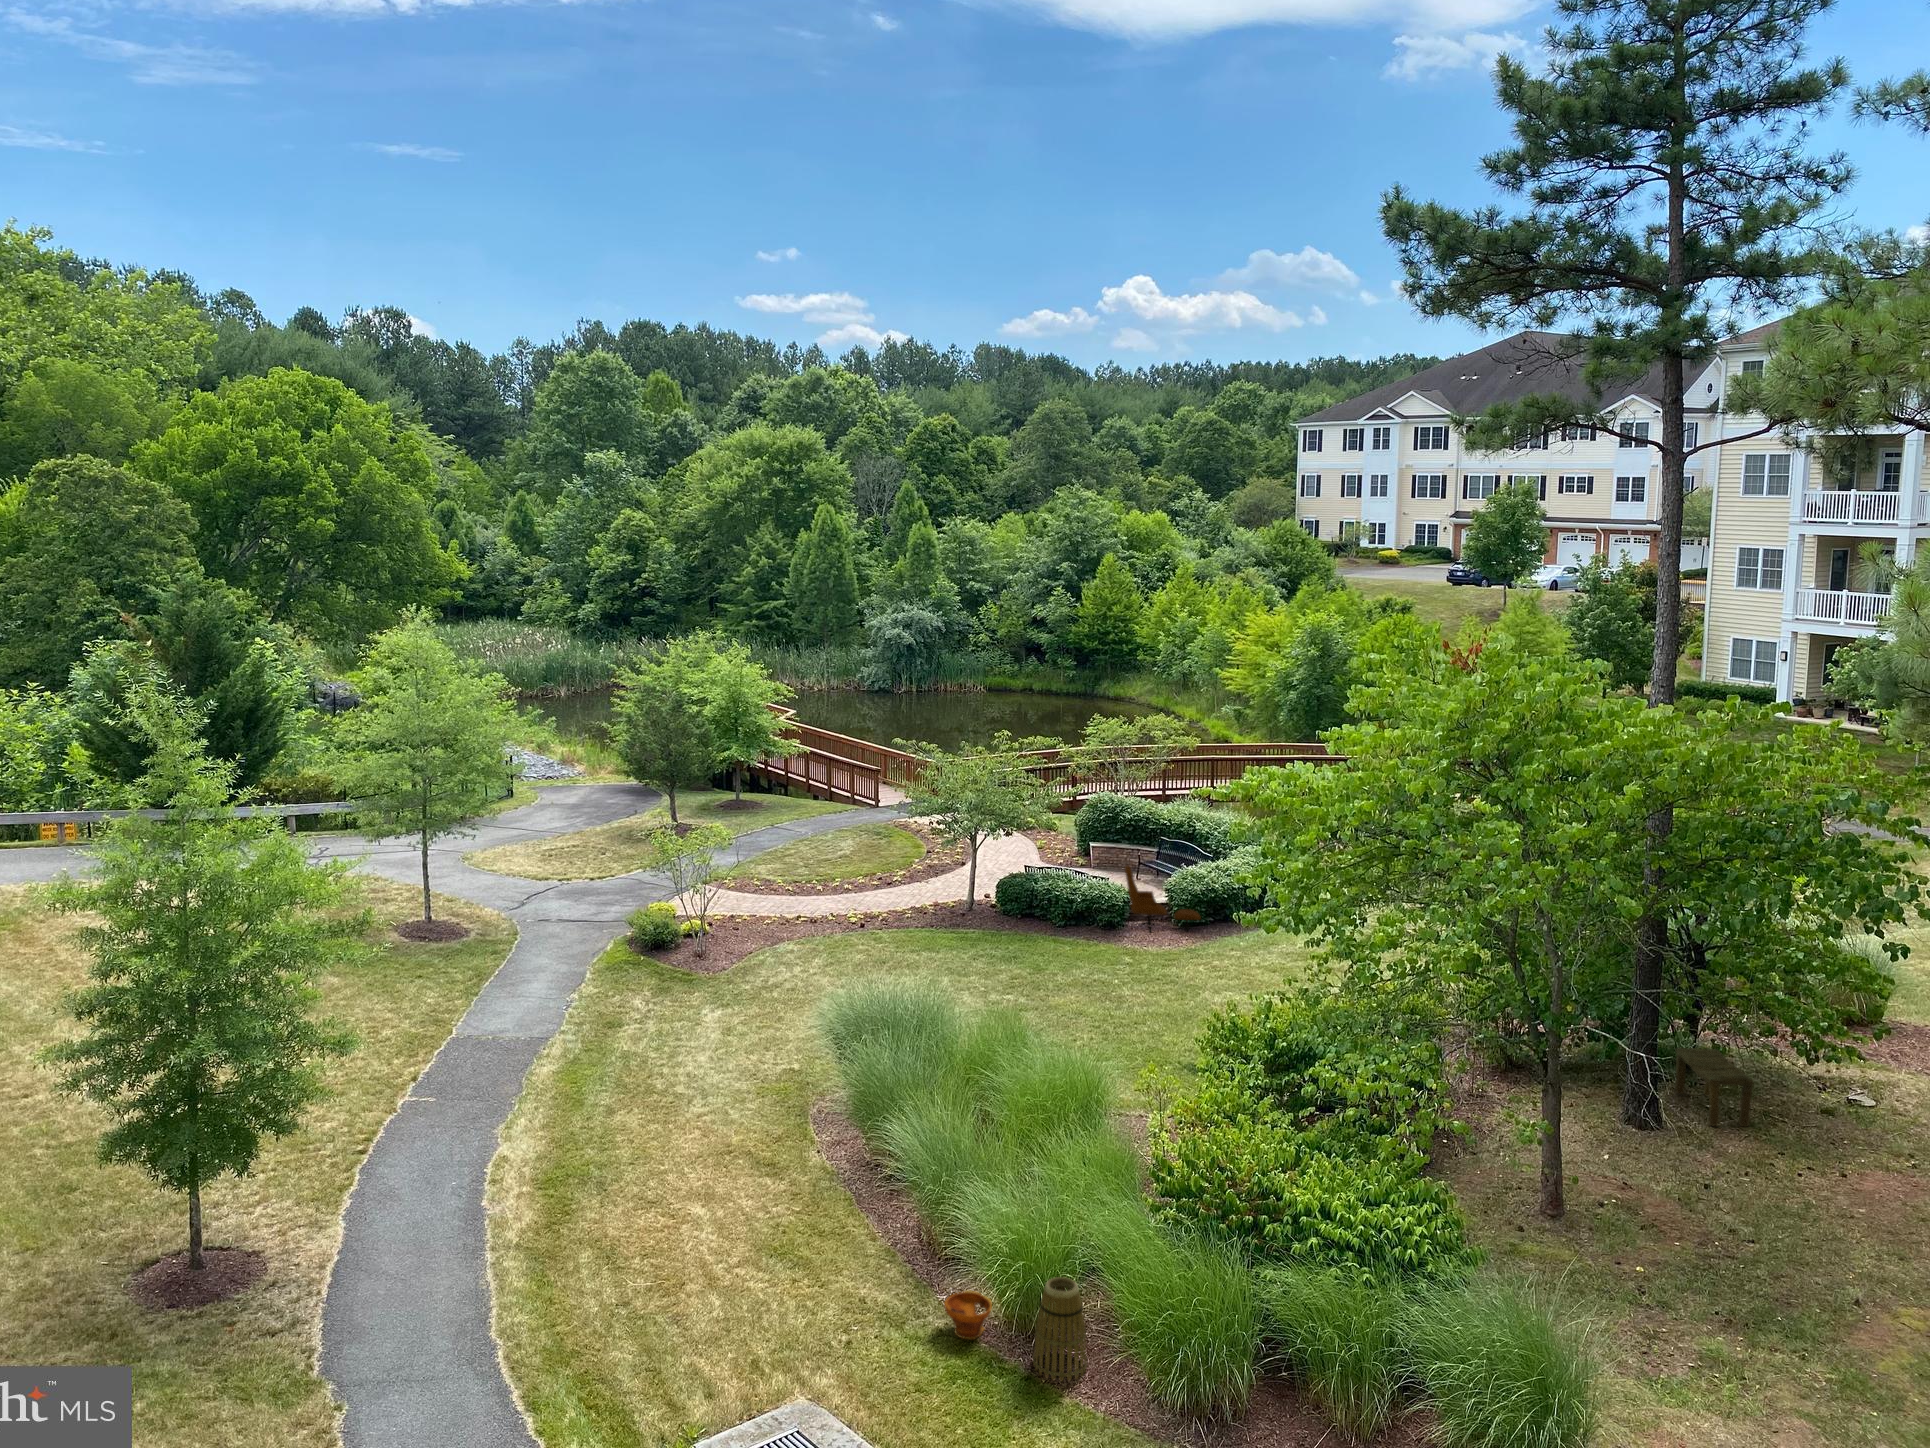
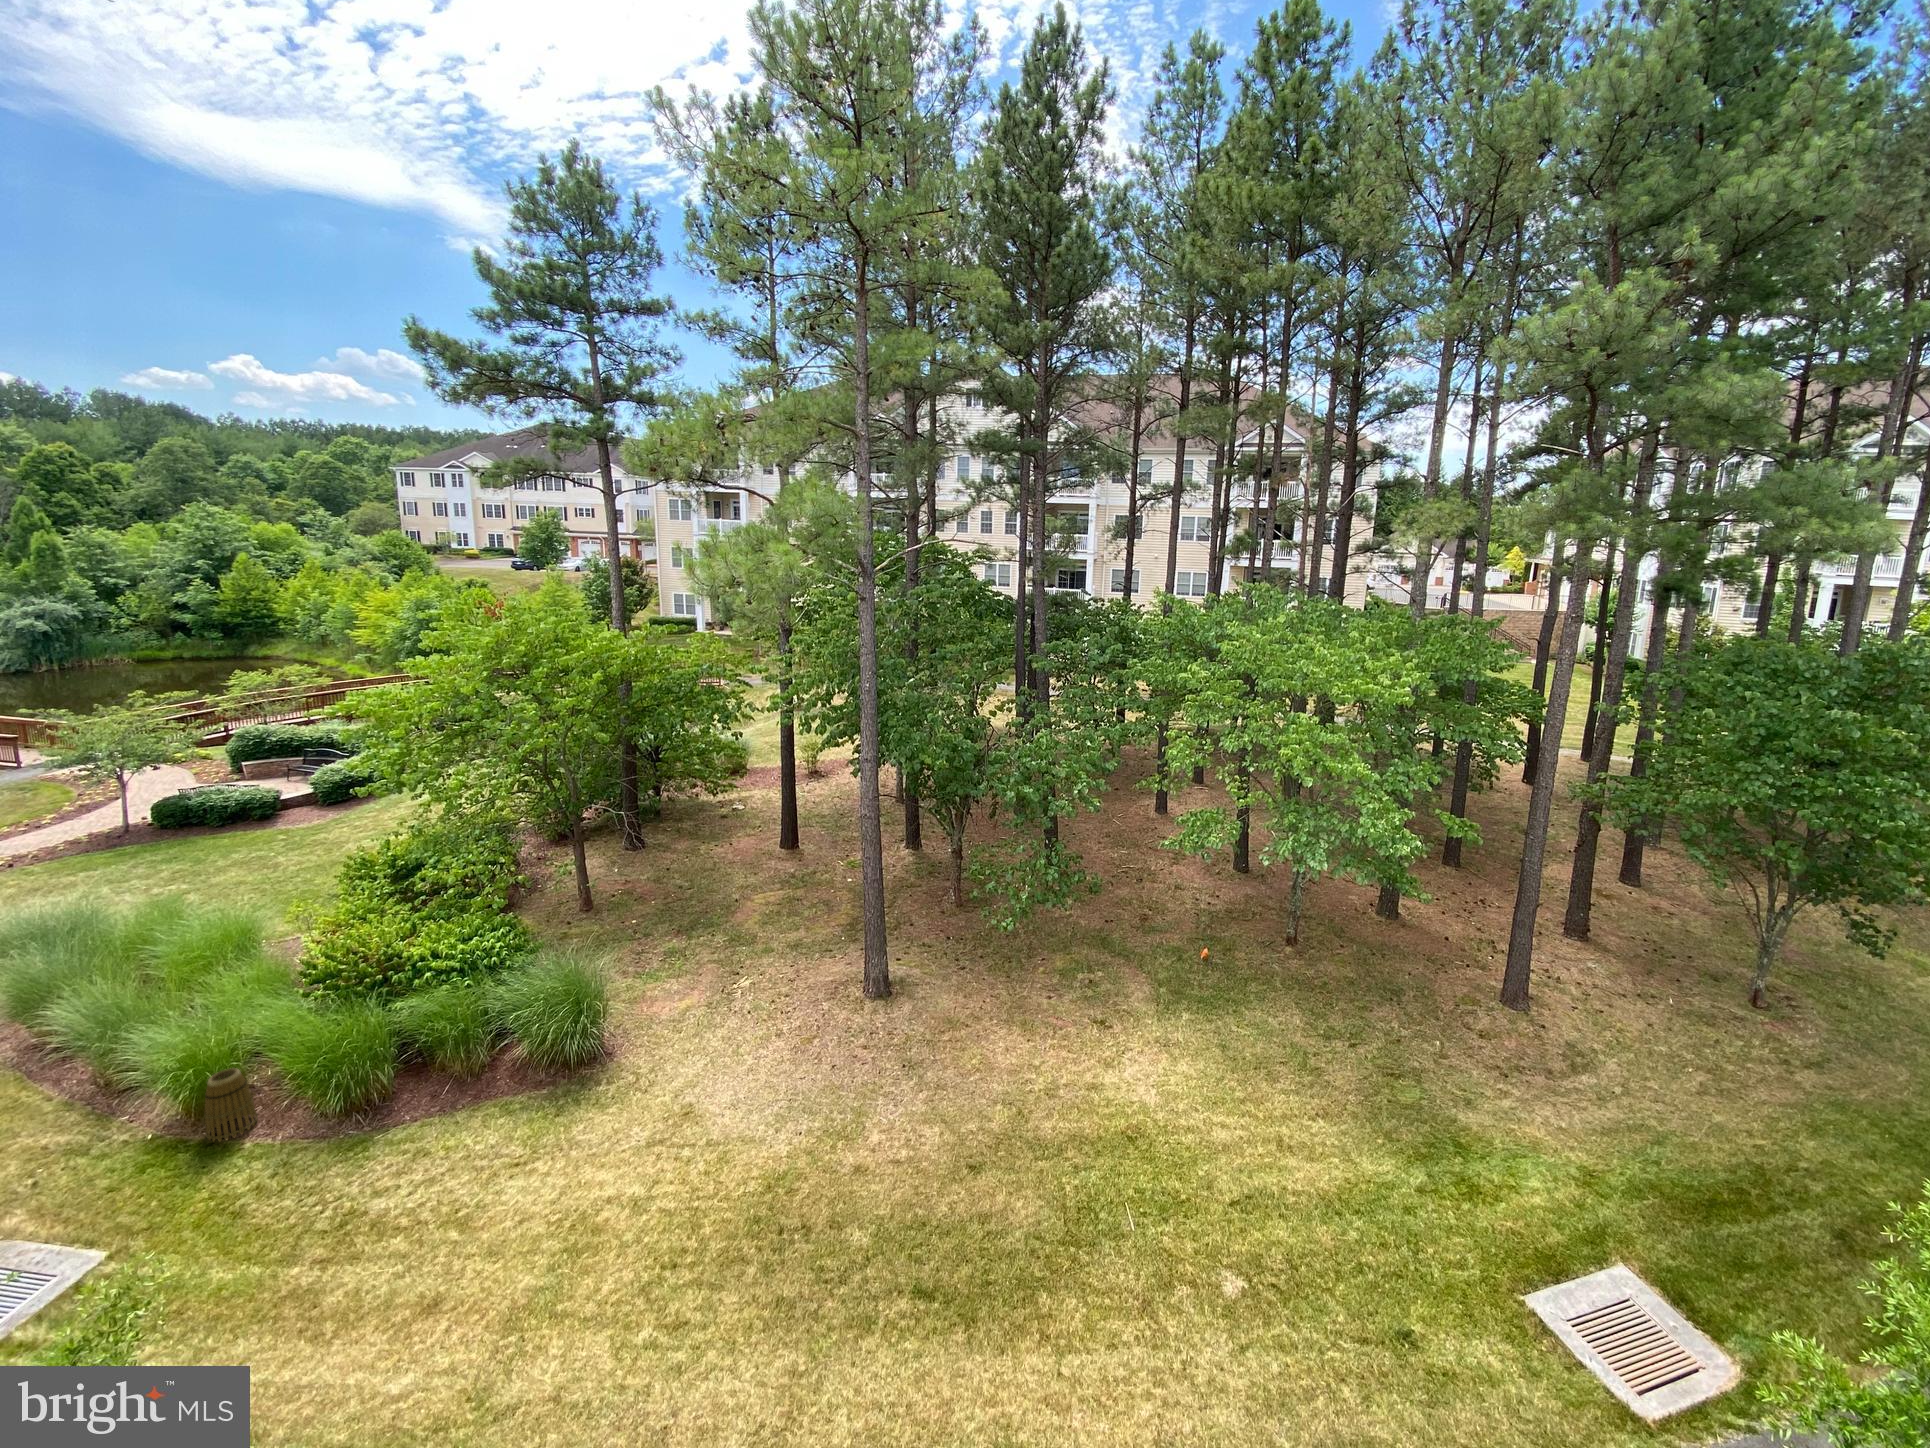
lounge chair: present [1124,865,1201,929] -> none [270,774,348,818]
bench: present [1675,1048,1753,1127] -> none [651,799,688,838]
planter: present [944,1291,992,1339] -> none [105,1112,159,1152]

